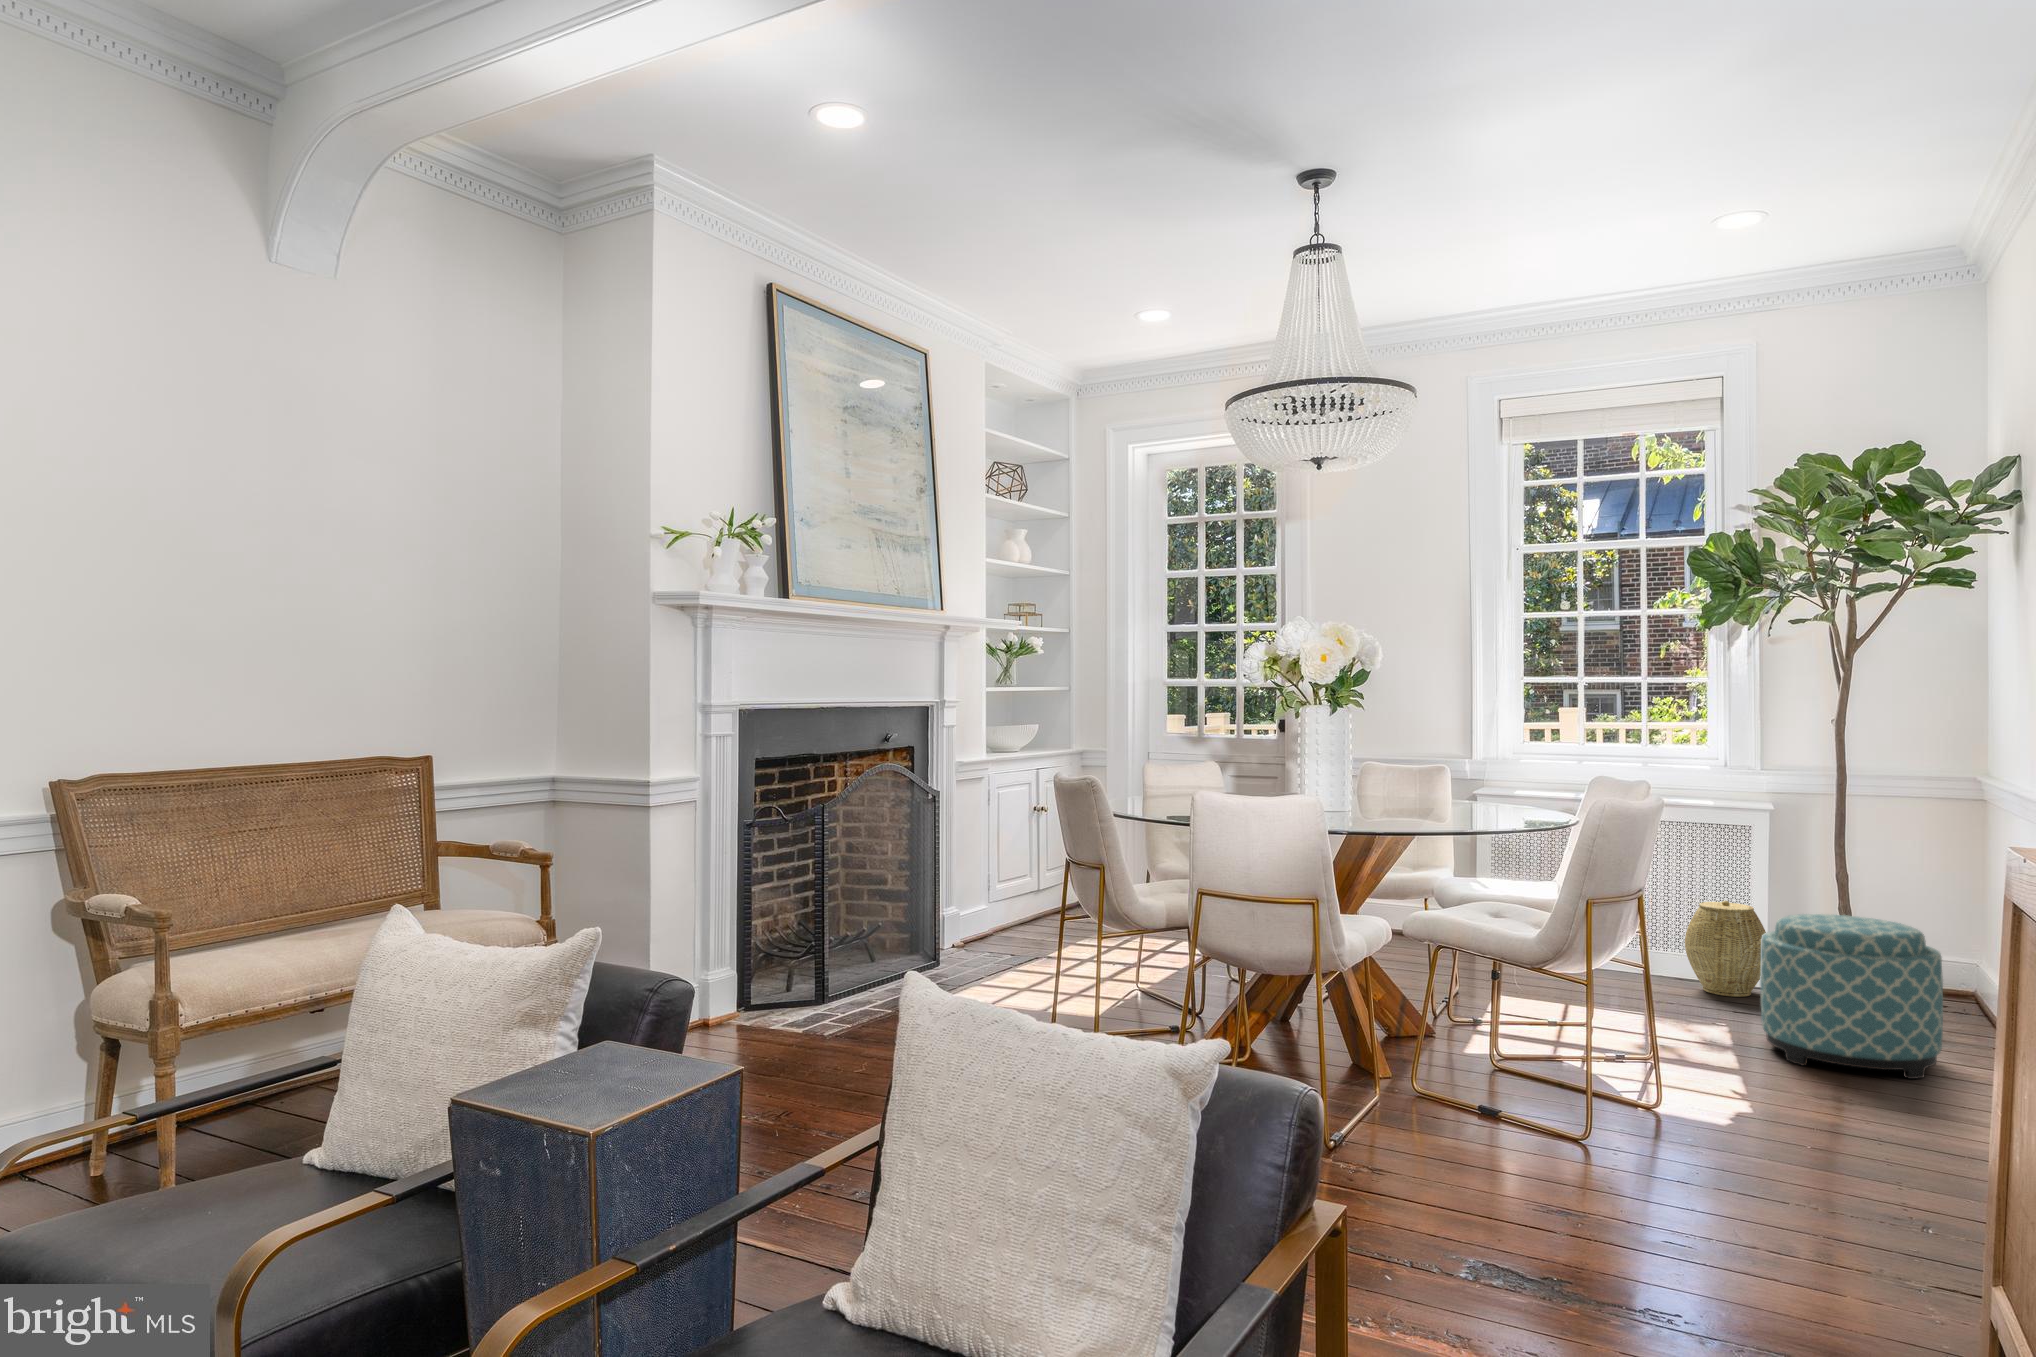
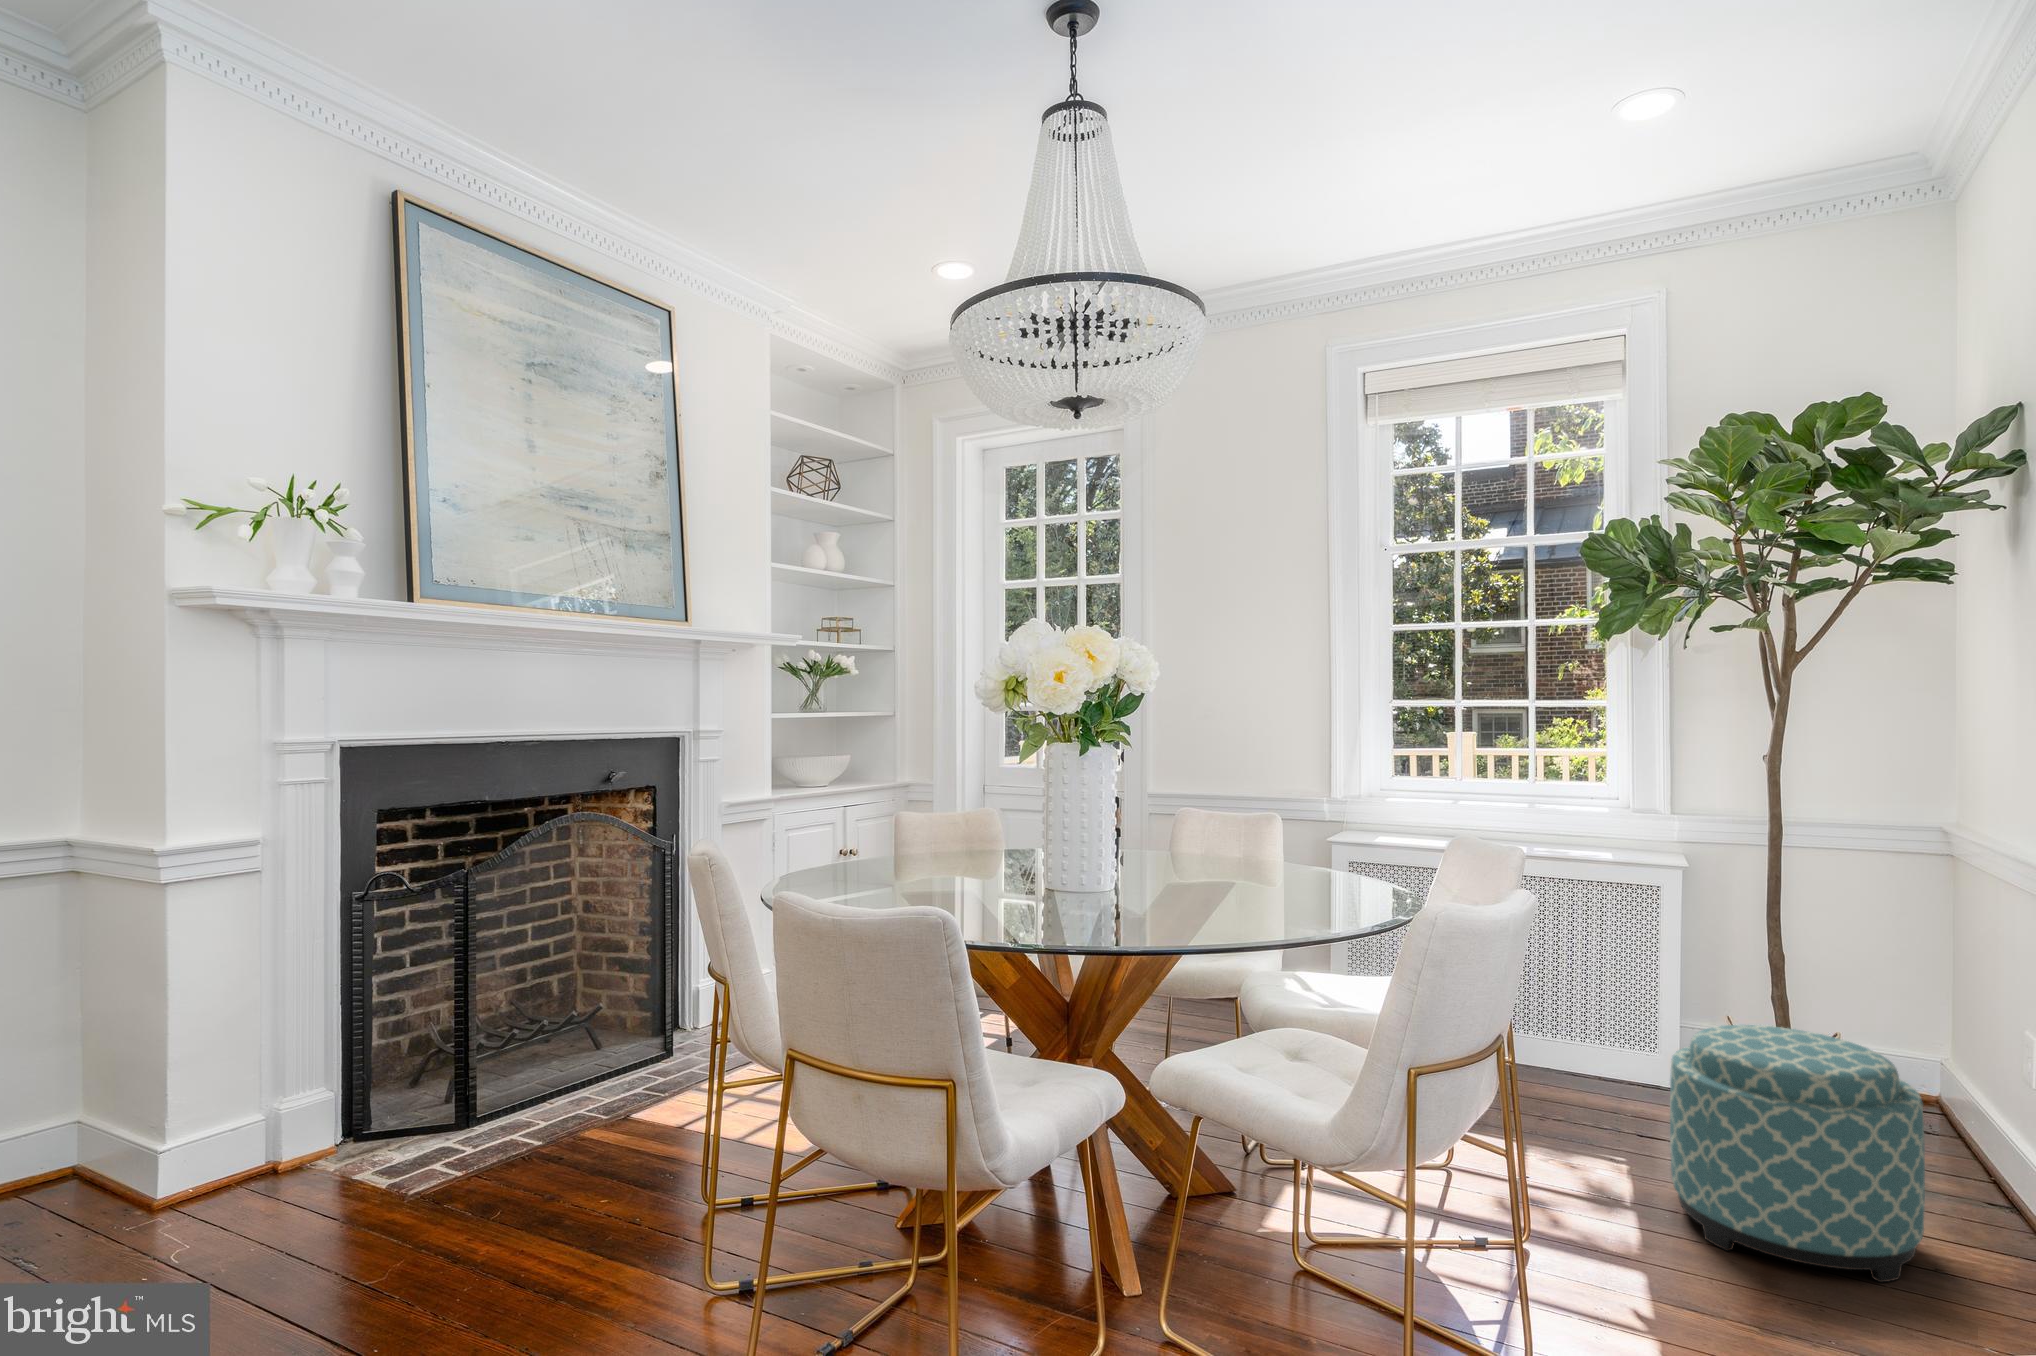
woven basket: present [1685,900,1766,997] -> none [1580,979,1686,1105]

